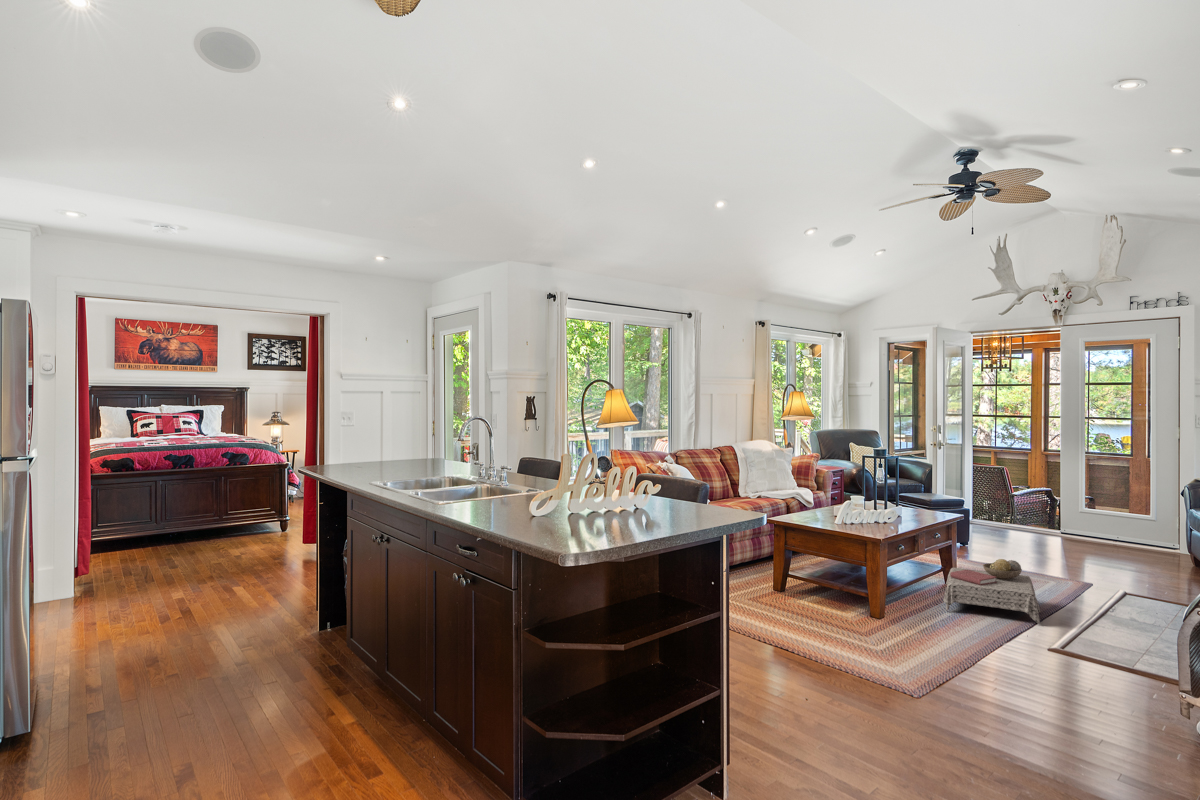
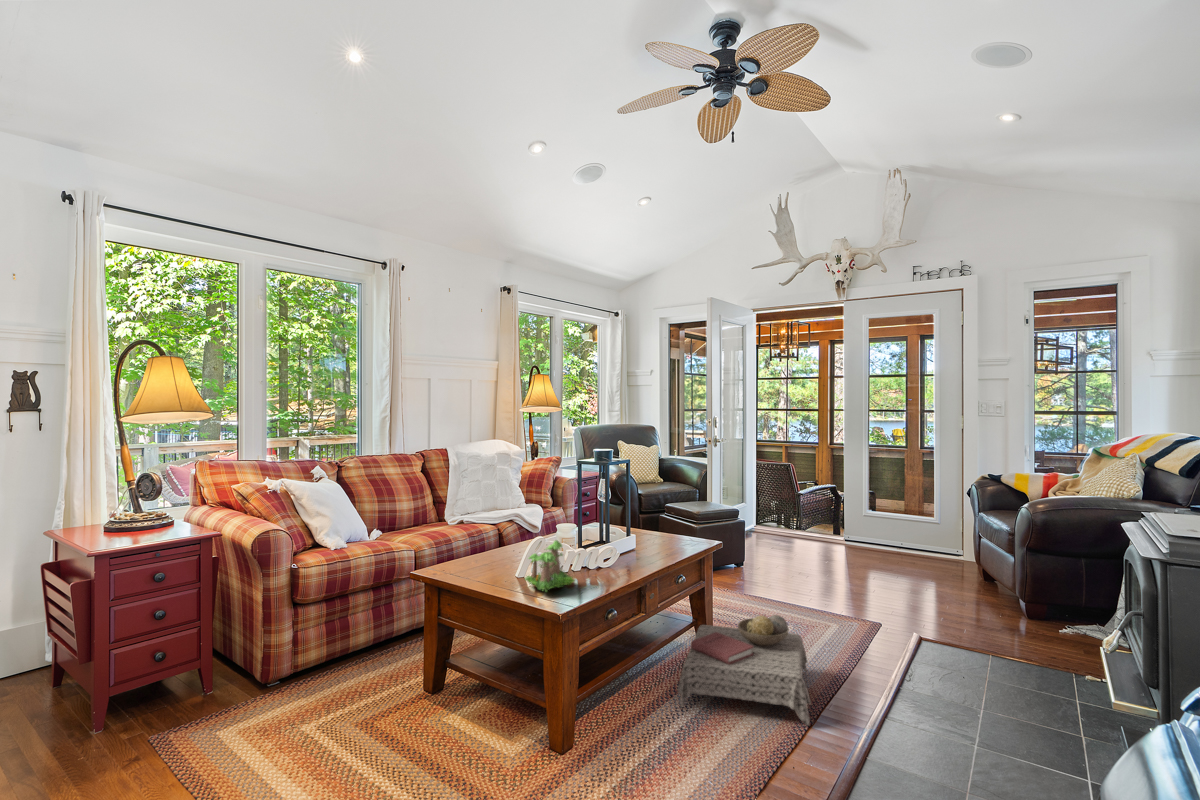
plant: none [844,490,878,530] -> present [525,540,575,591]

